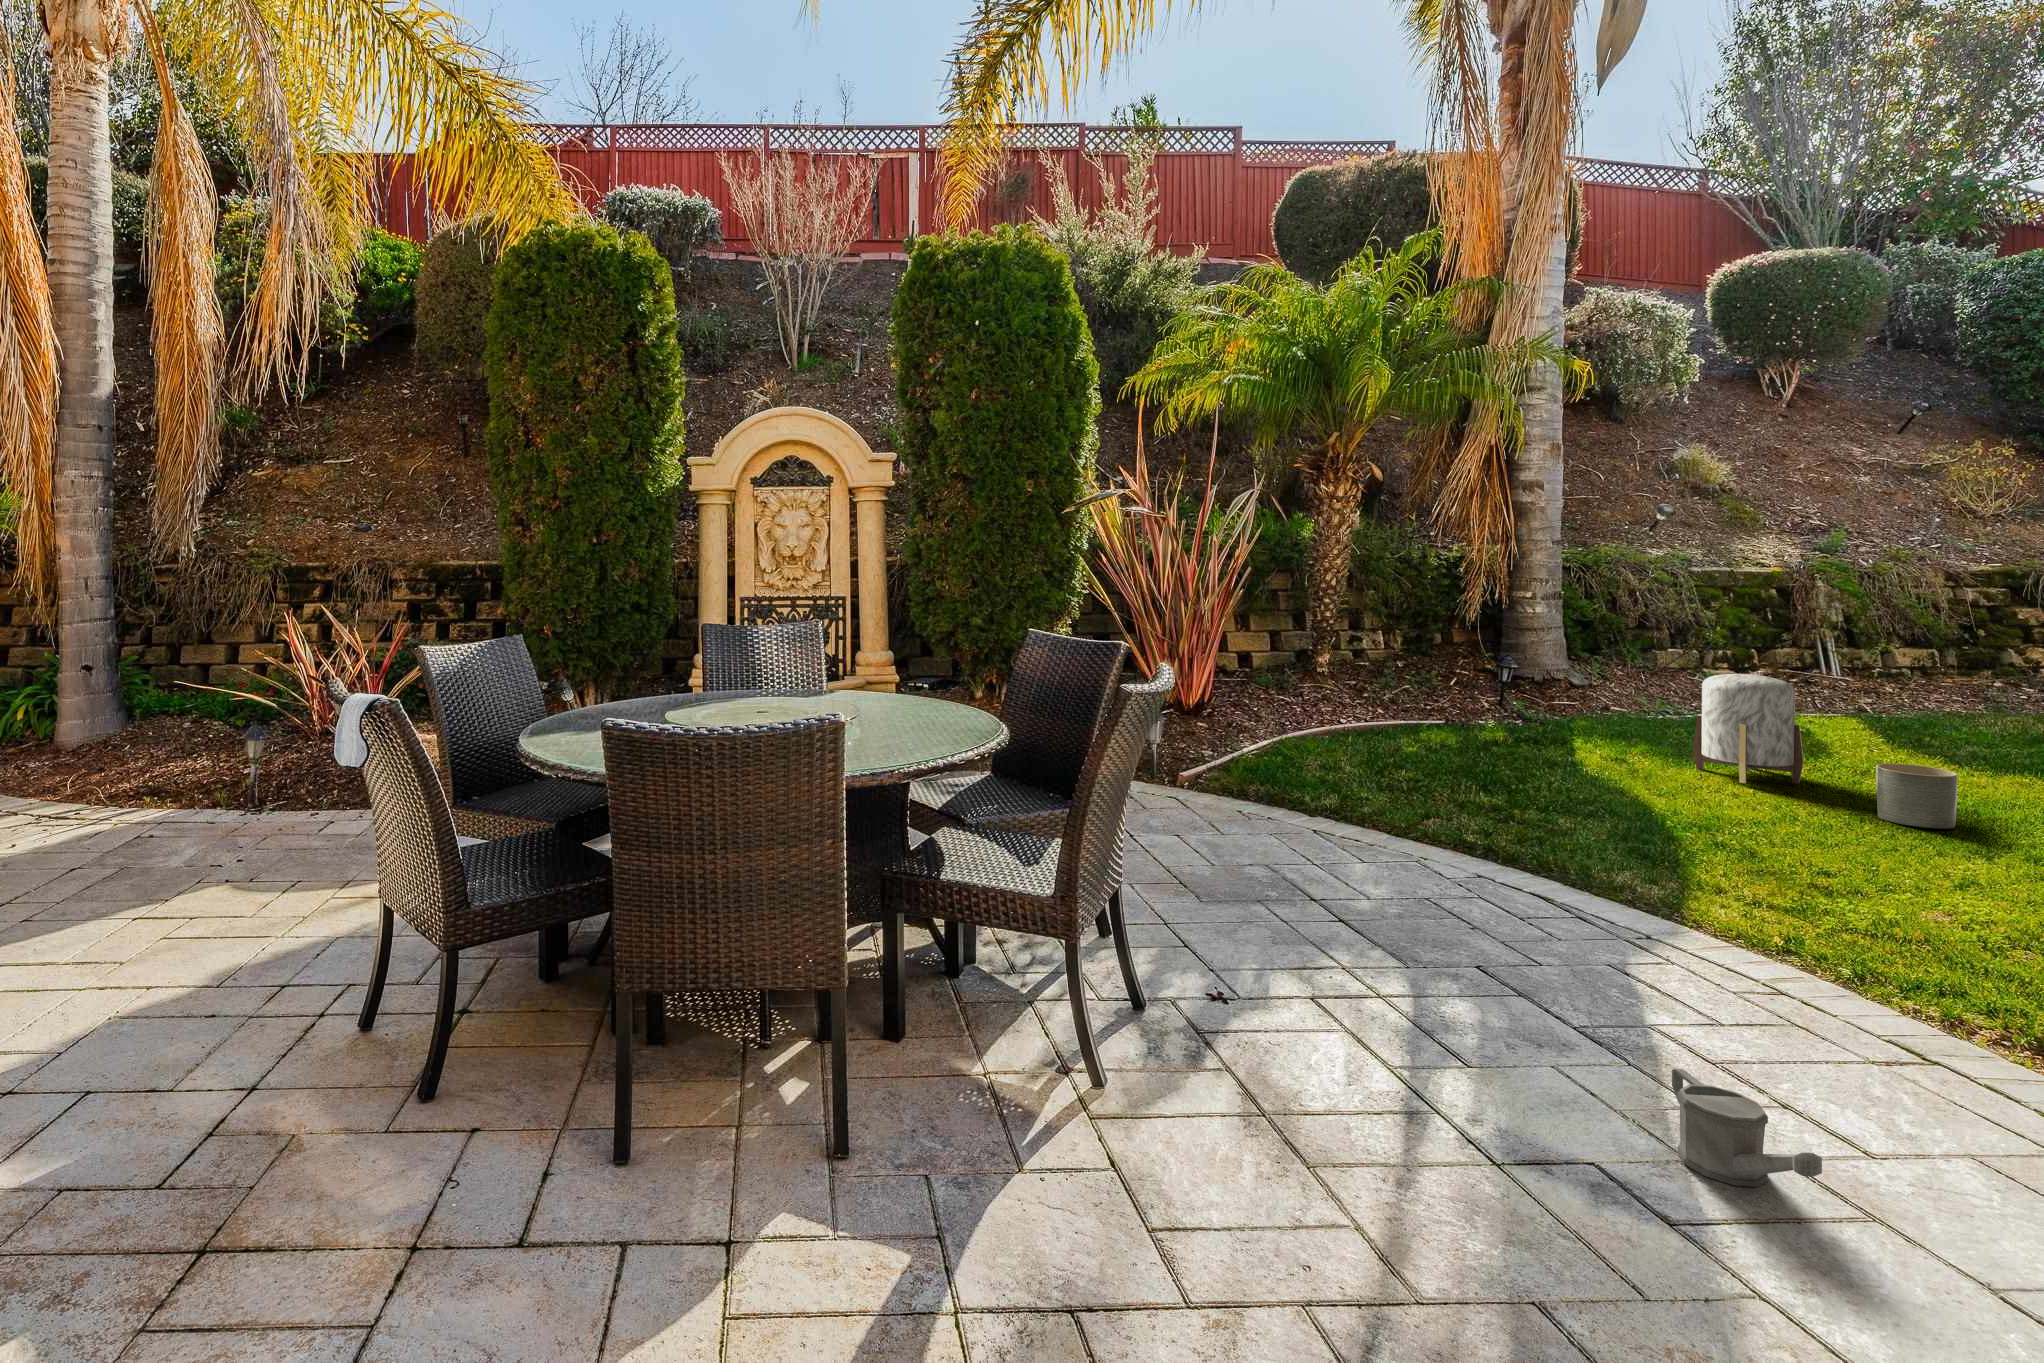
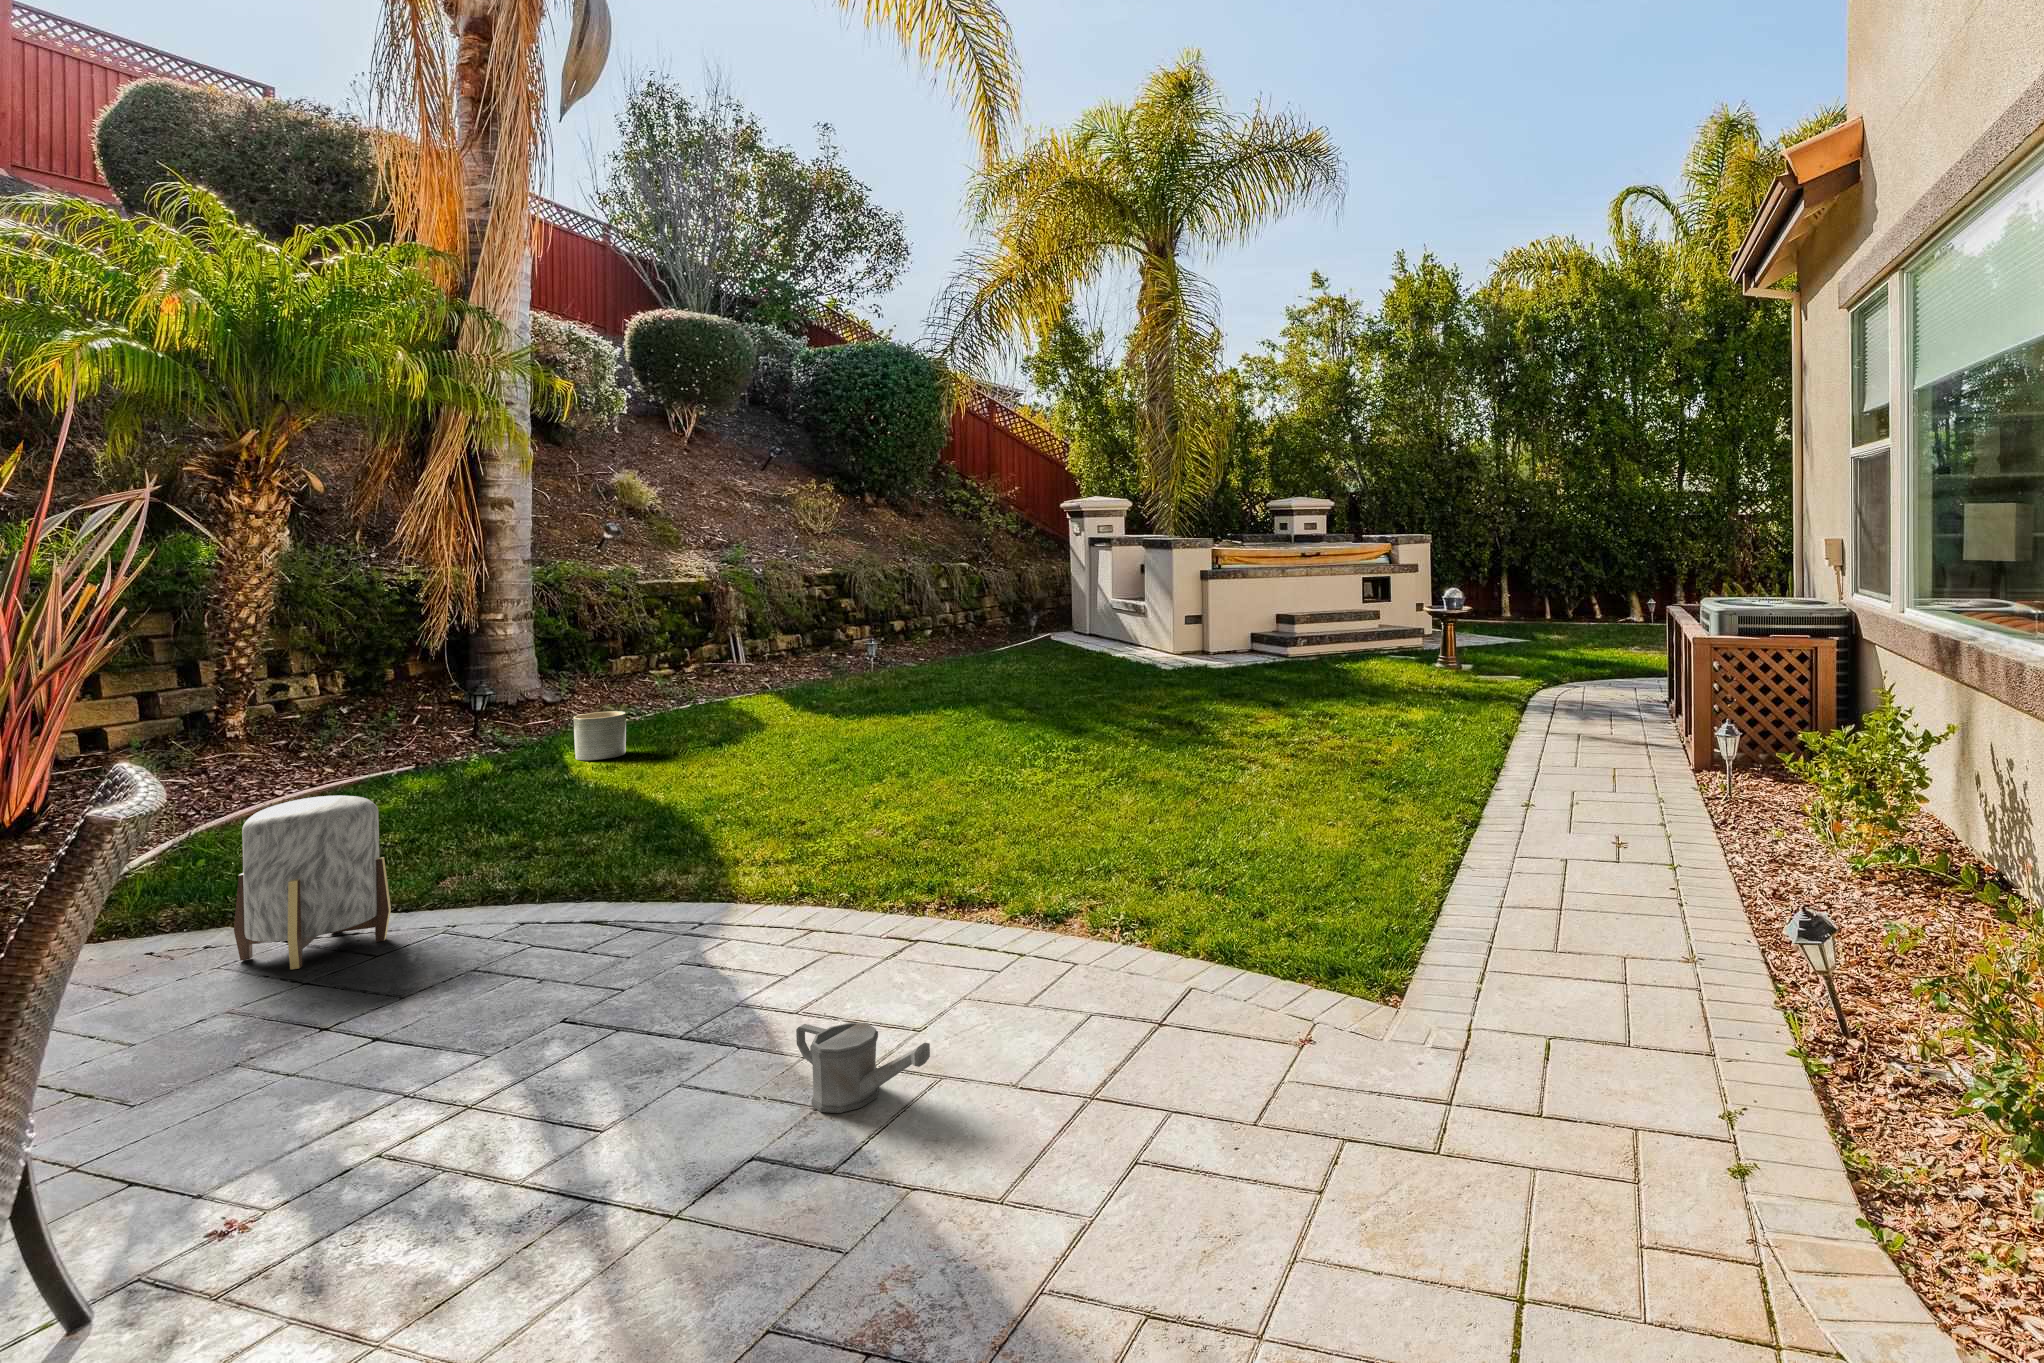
stool: present [1693,674,1804,783] -> present [234,796,391,970]
planter: present [1876,763,1958,829] -> present [573,711,626,760]

